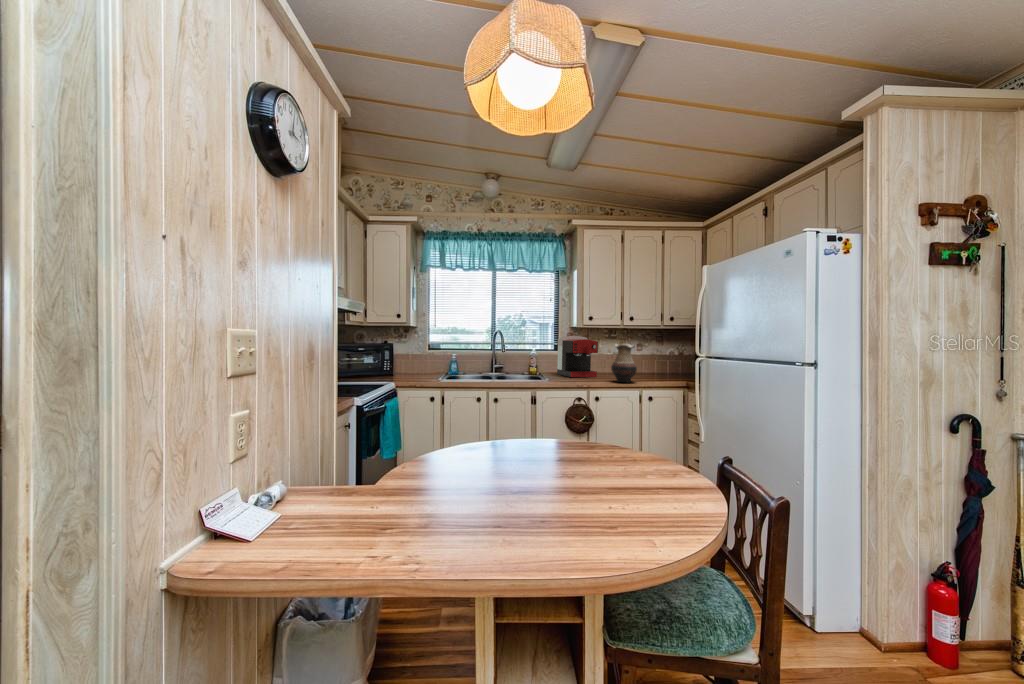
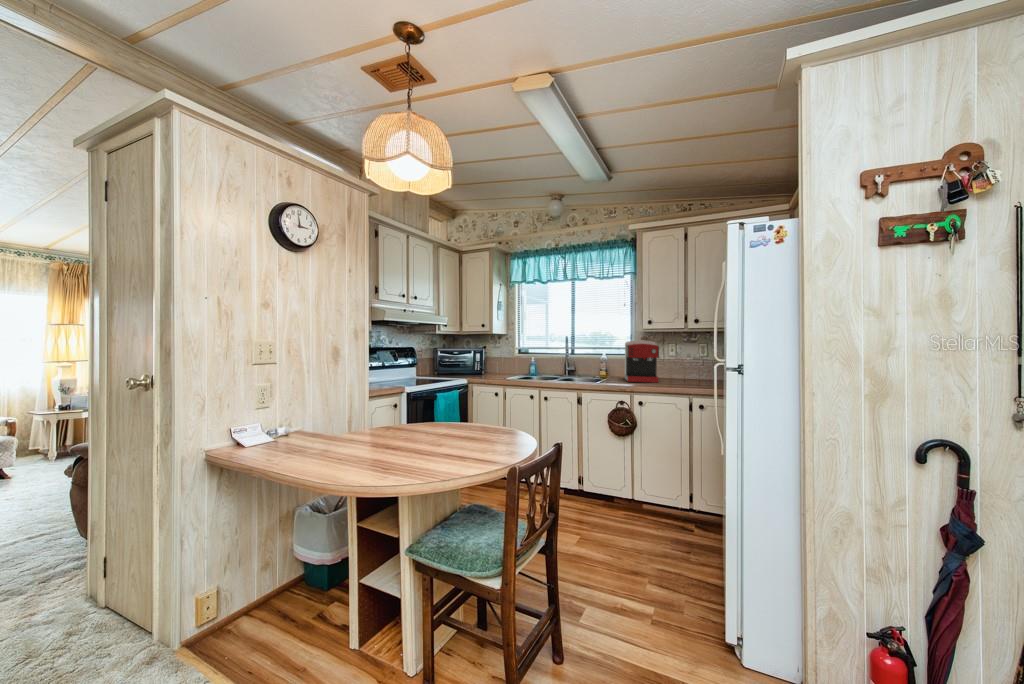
vase: present [611,344,637,383] -> none [658,348,686,389]

